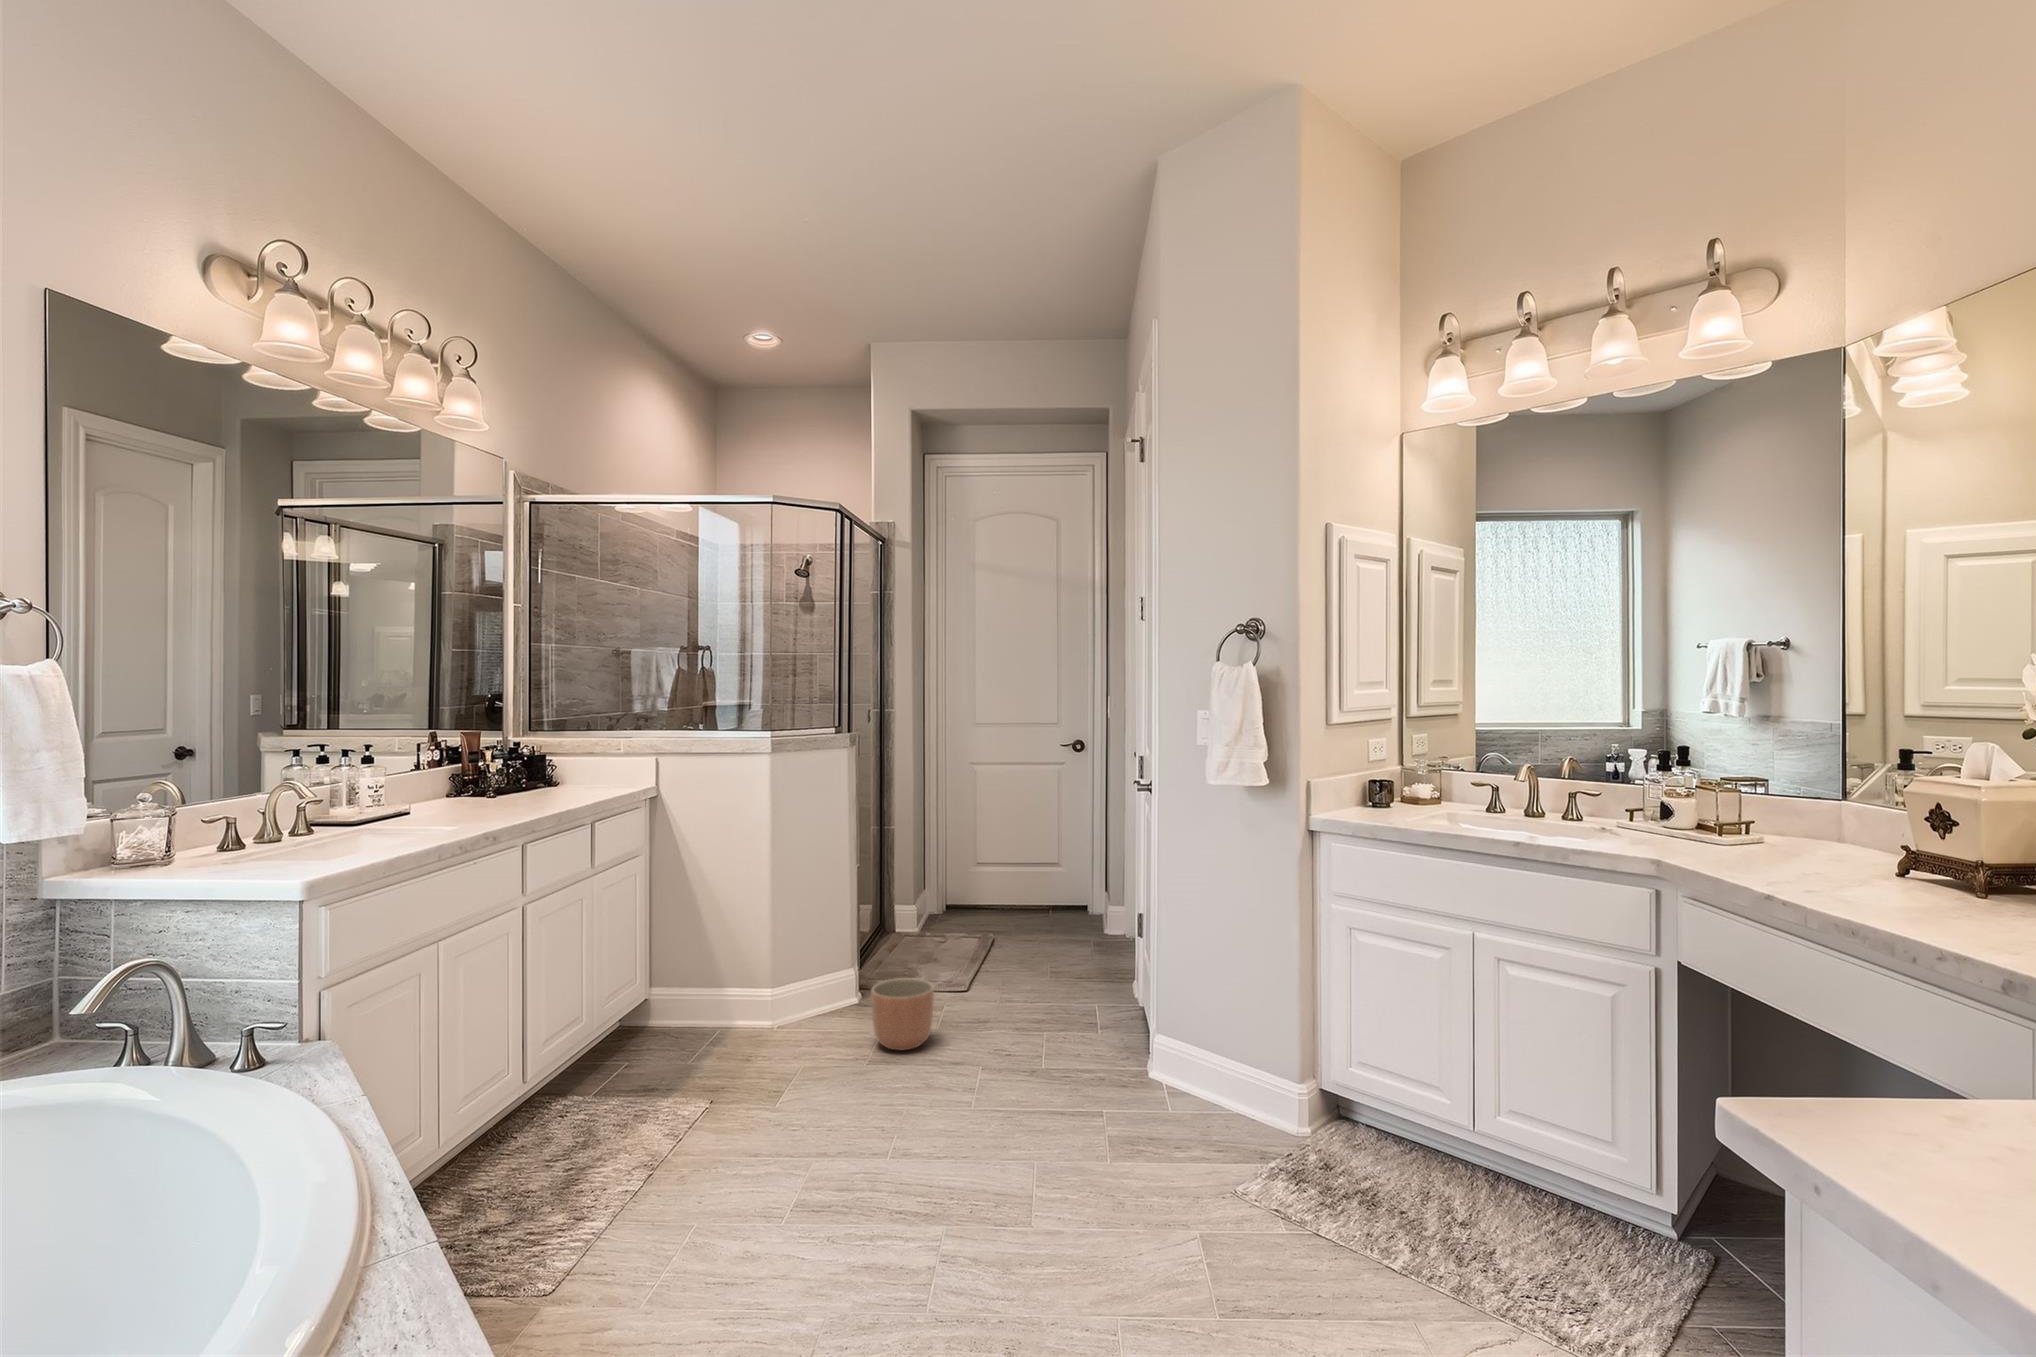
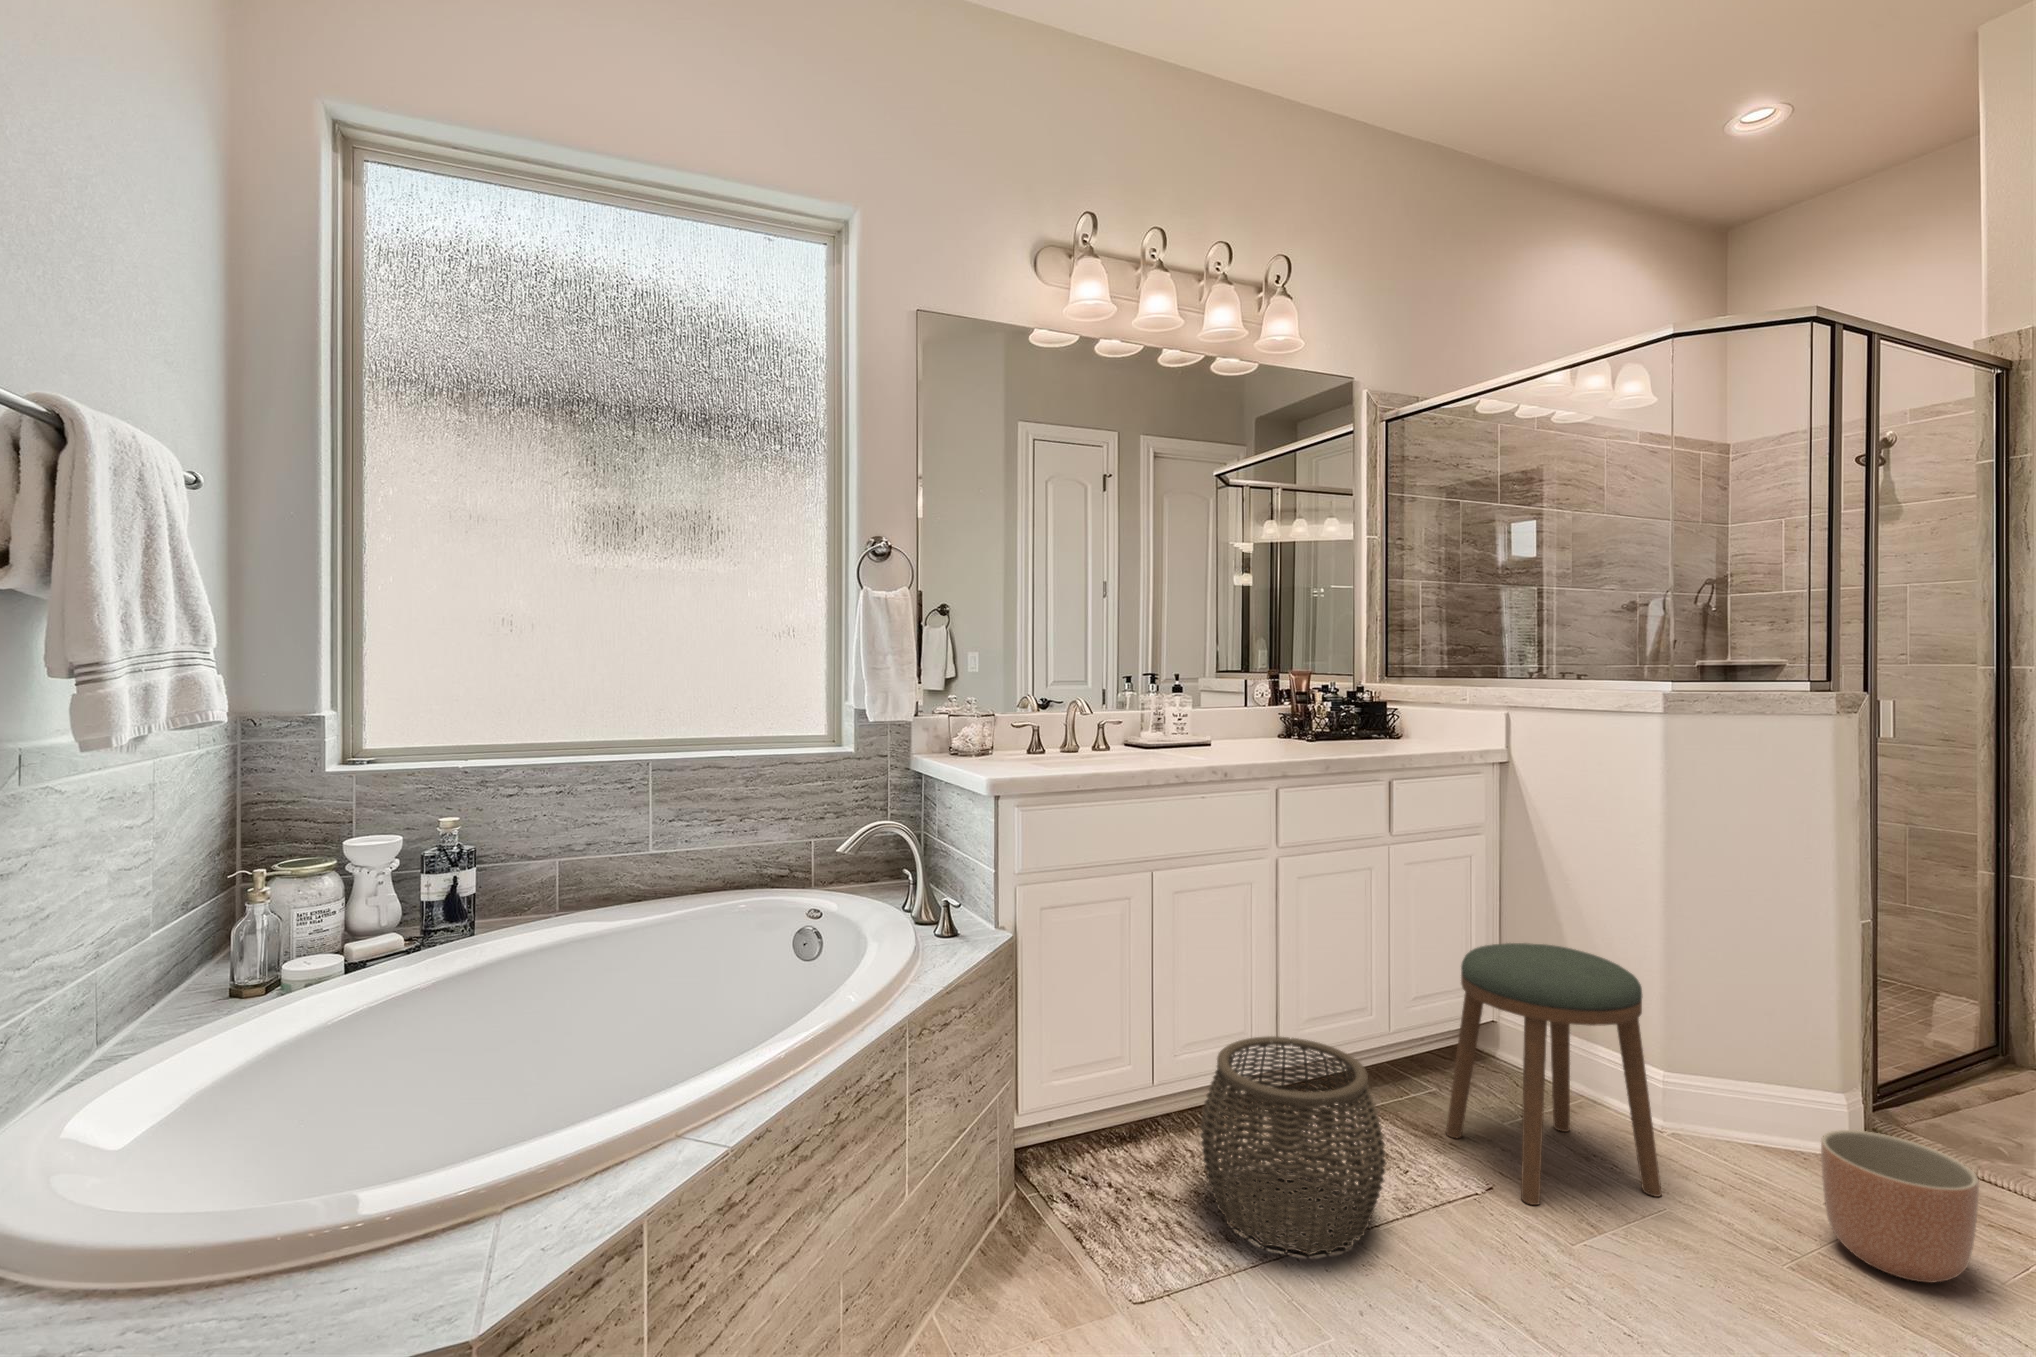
stool: none [660,921,798,1101] -> present [1446,943,1662,1205]
woven basket: none [524,1040,681,1213] -> present [1200,1036,1386,1255]

